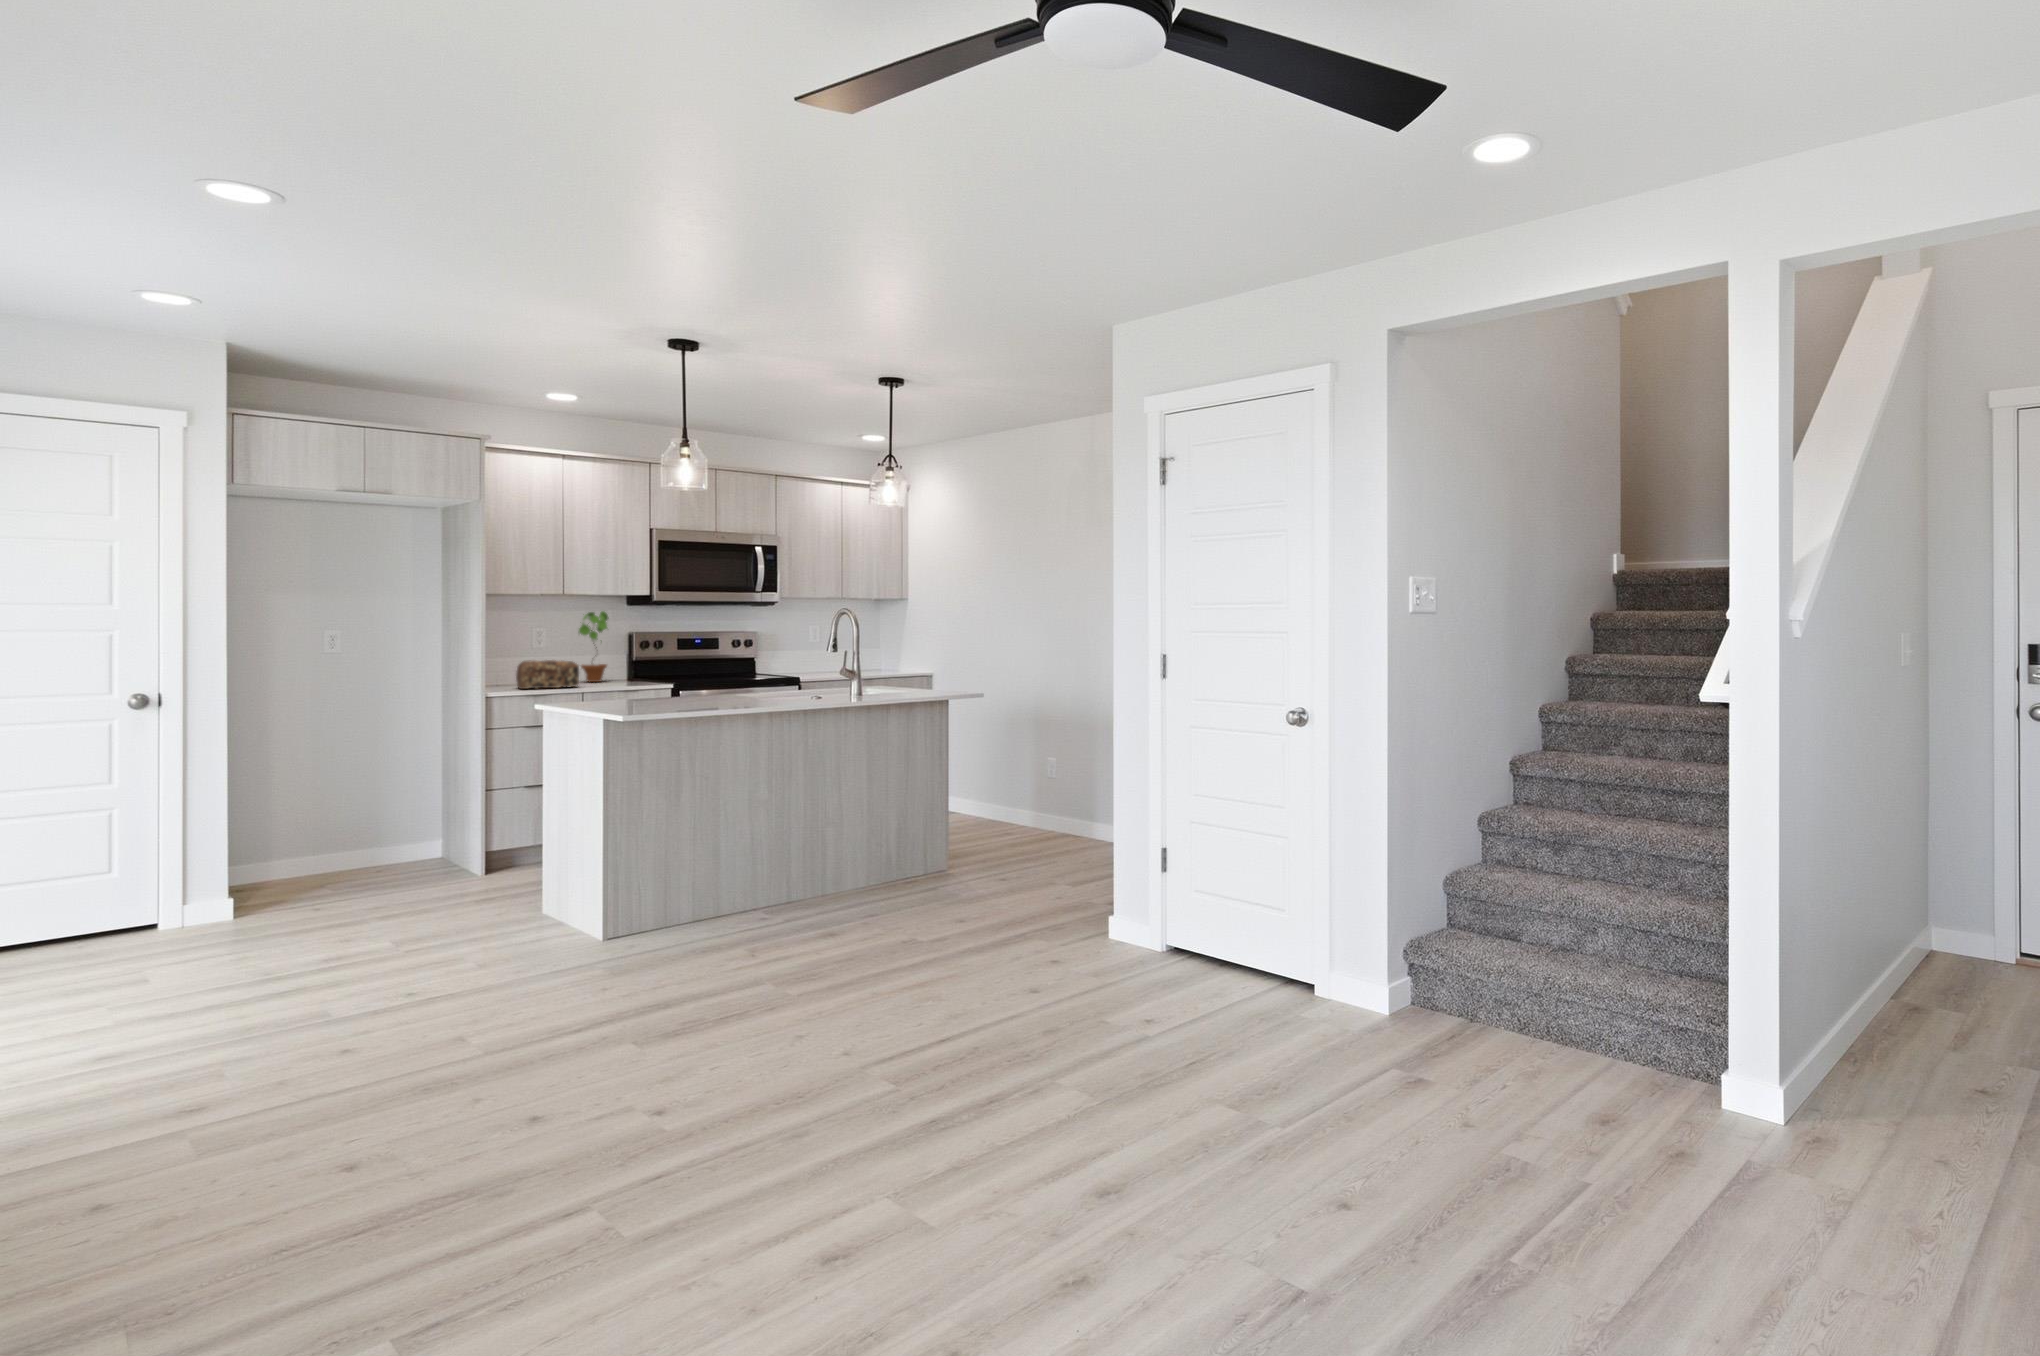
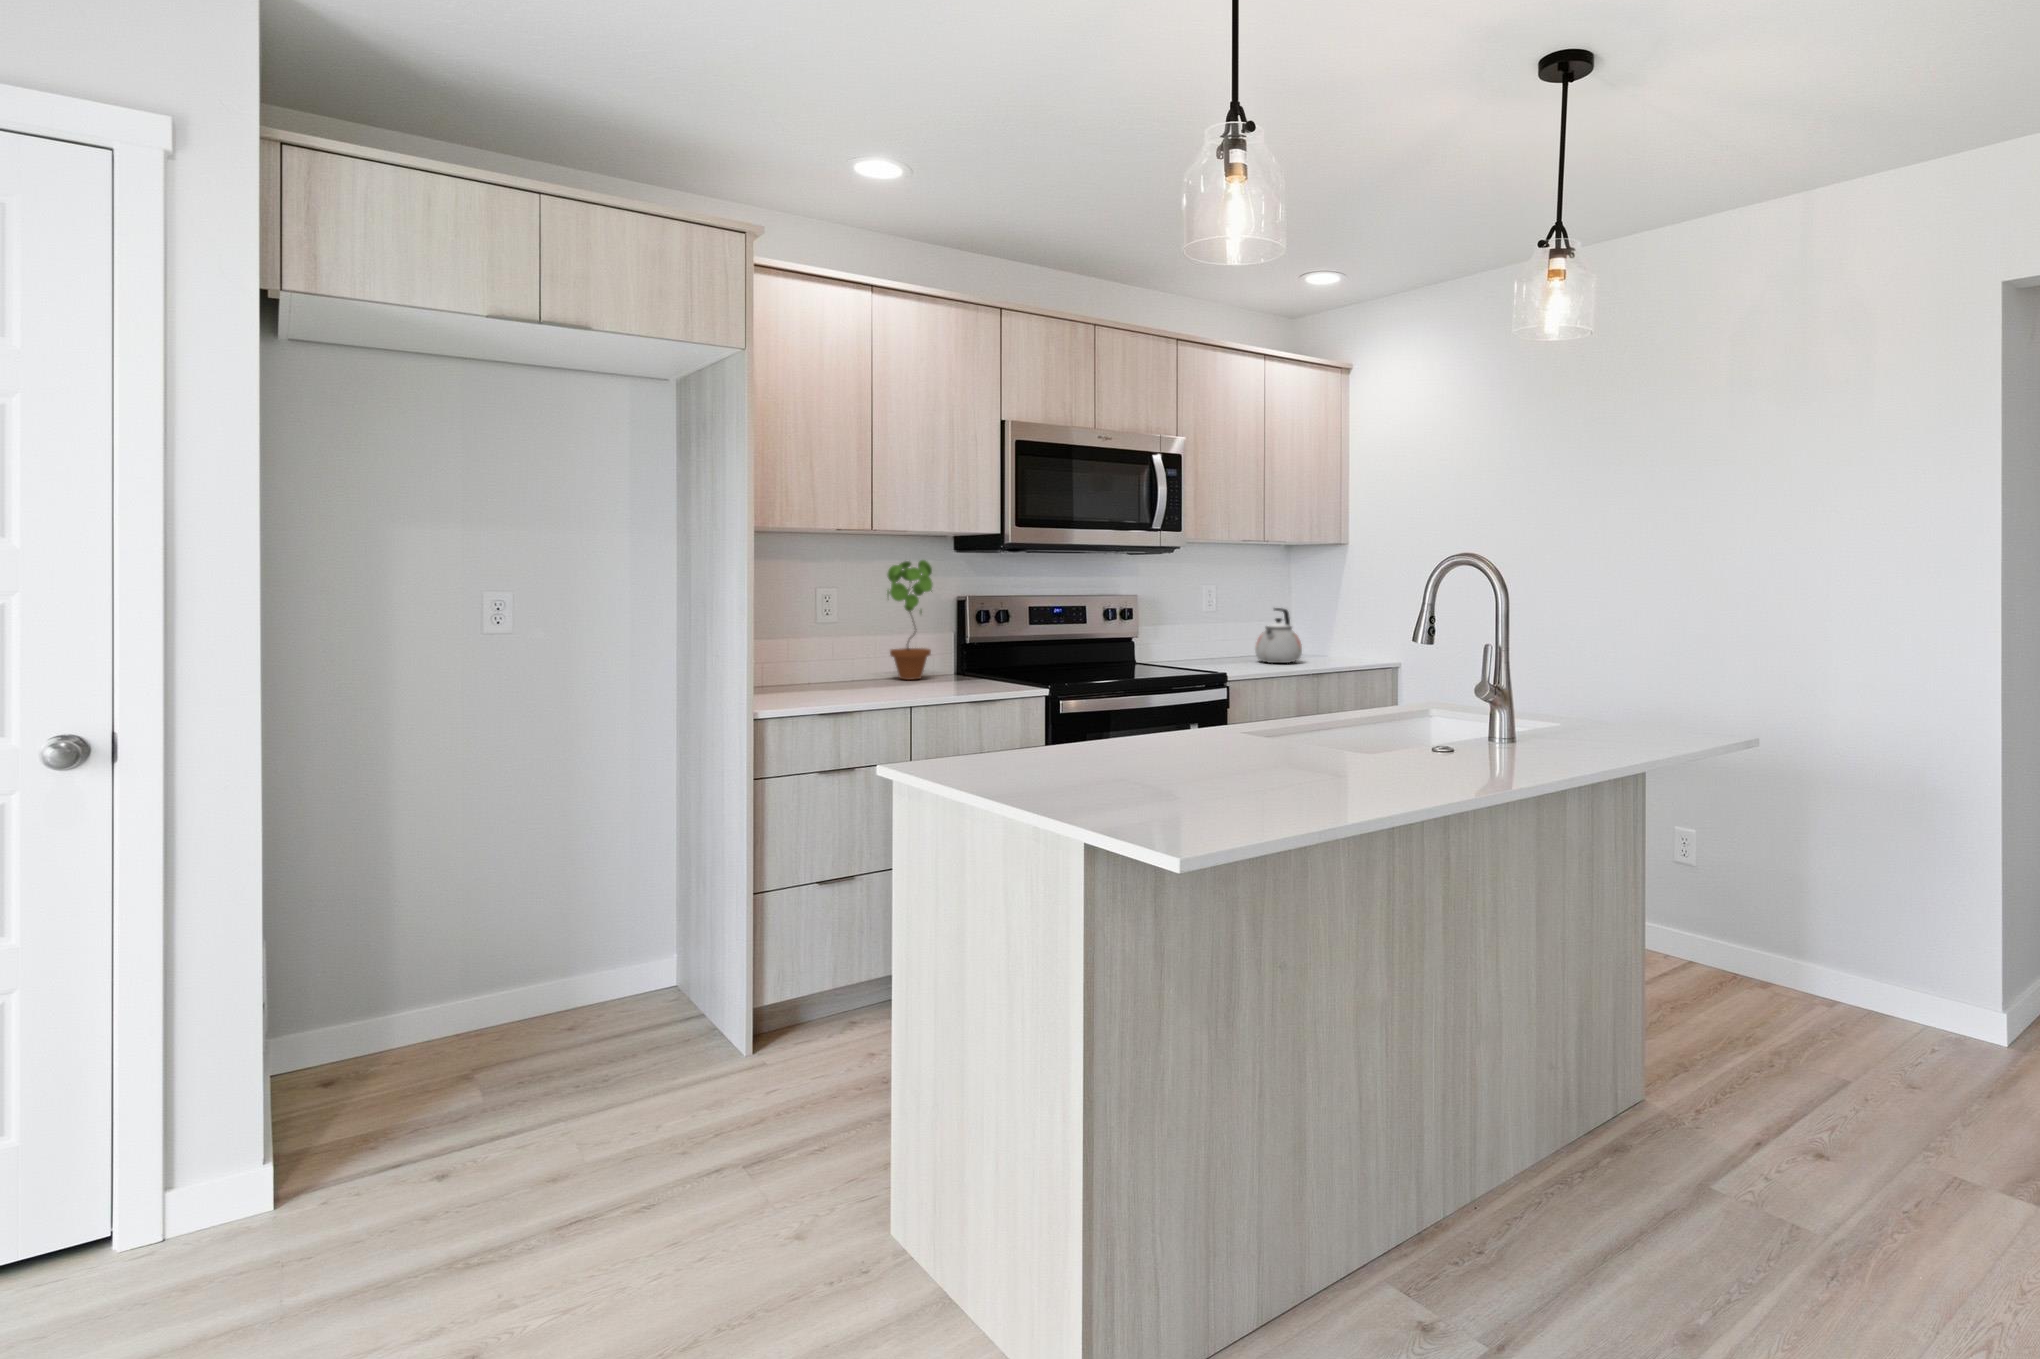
kettle: none [837,639,868,673] -> present [1255,608,1302,663]
bread loaf: present [516,660,579,689] -> none [797,646,902,699]

